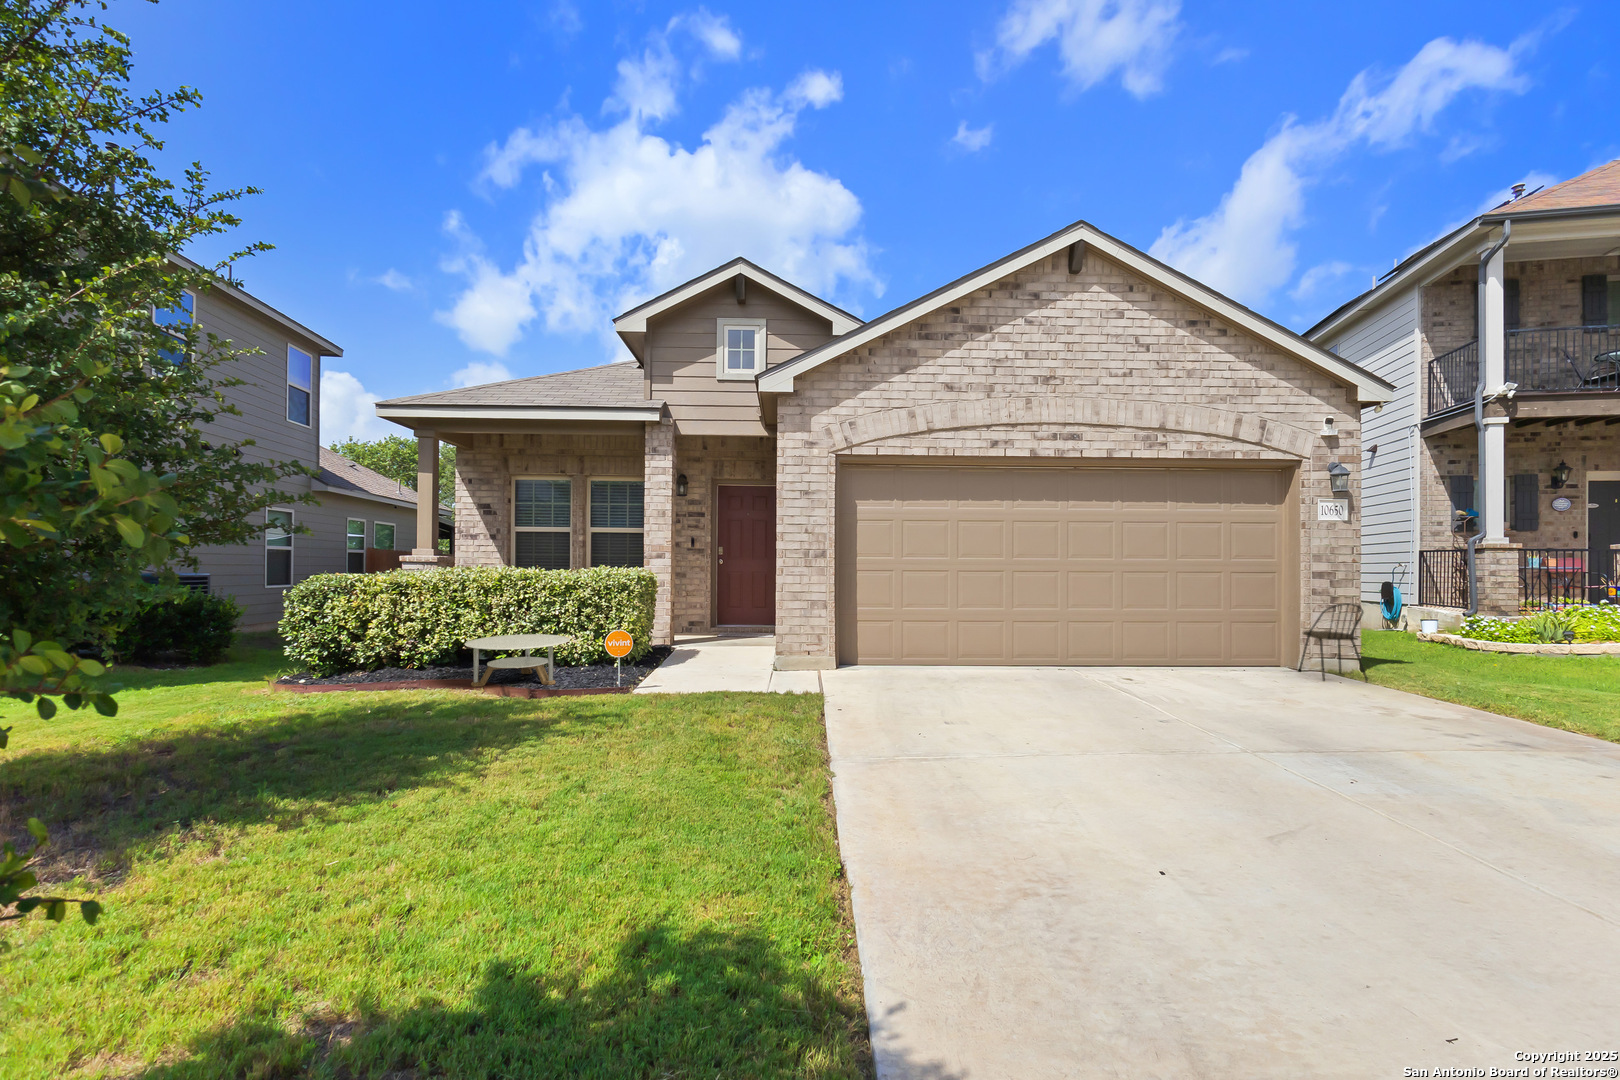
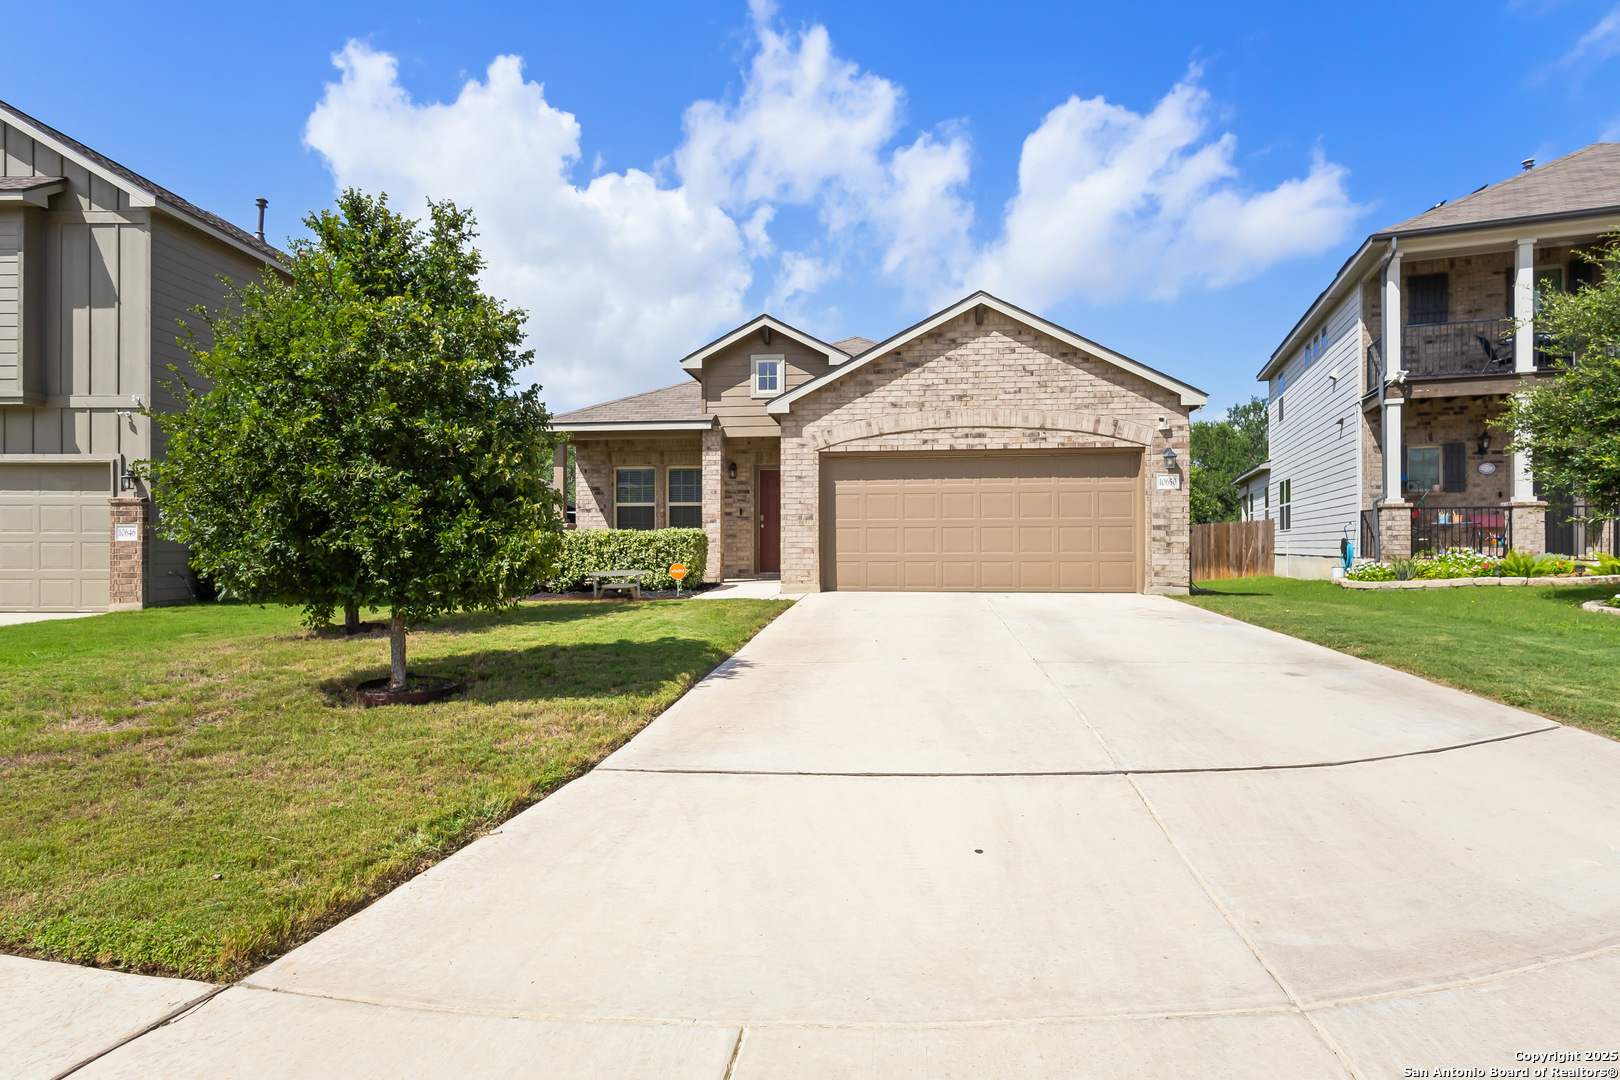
chair: present [1299,603,1368,682] -> none [1140,546,1176,600]

